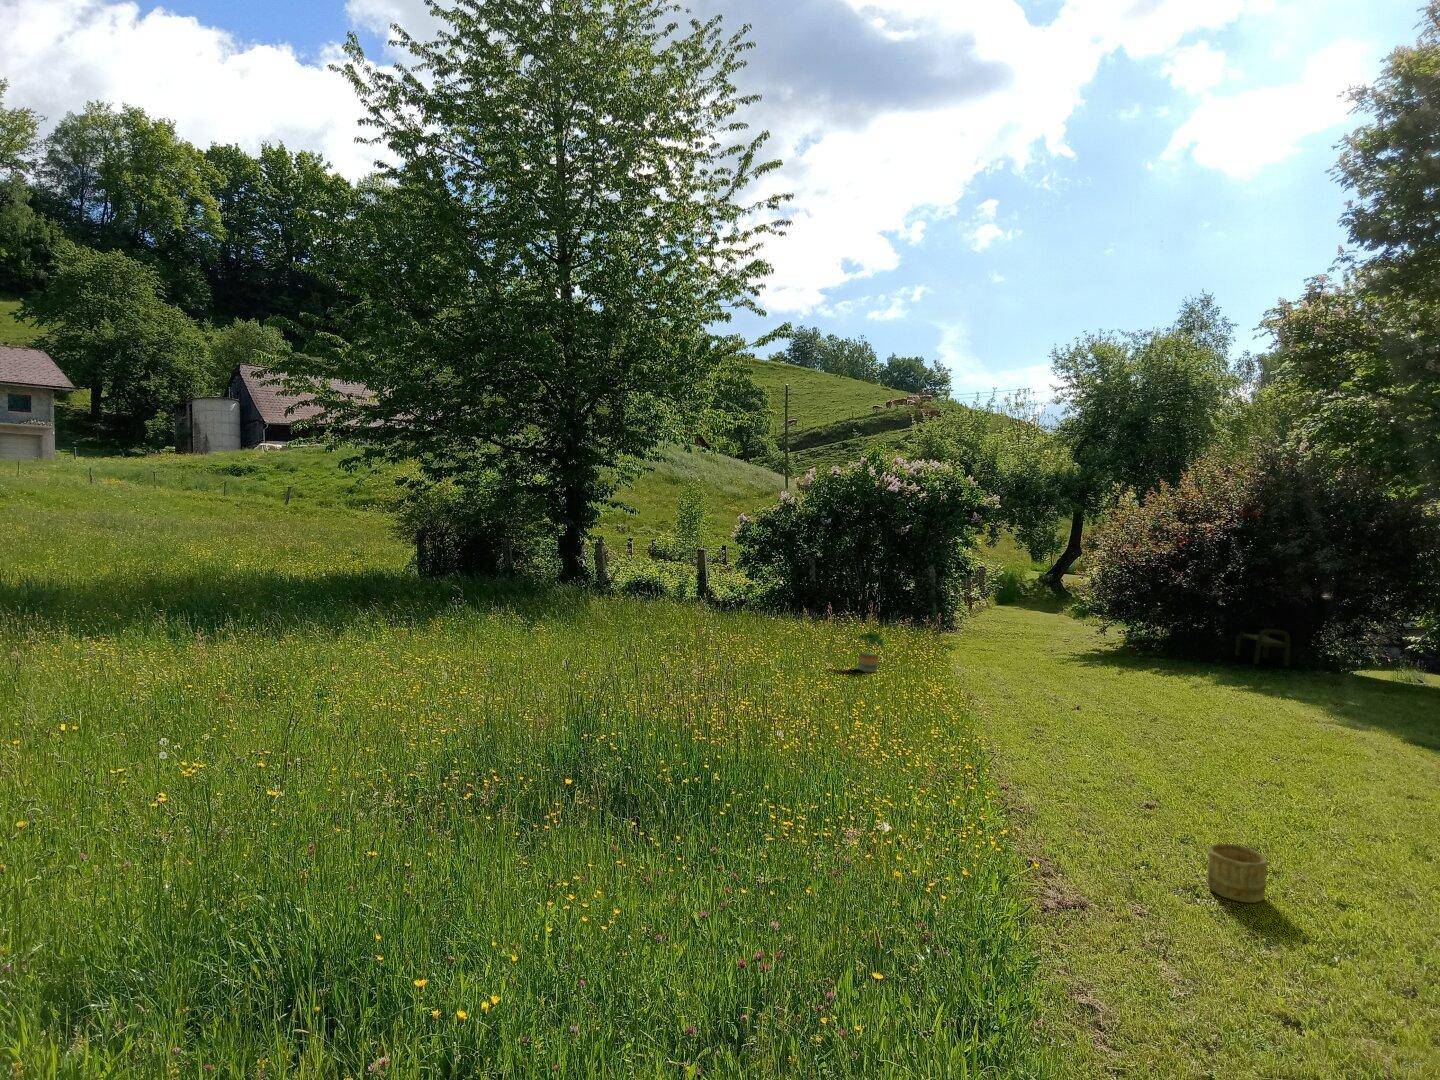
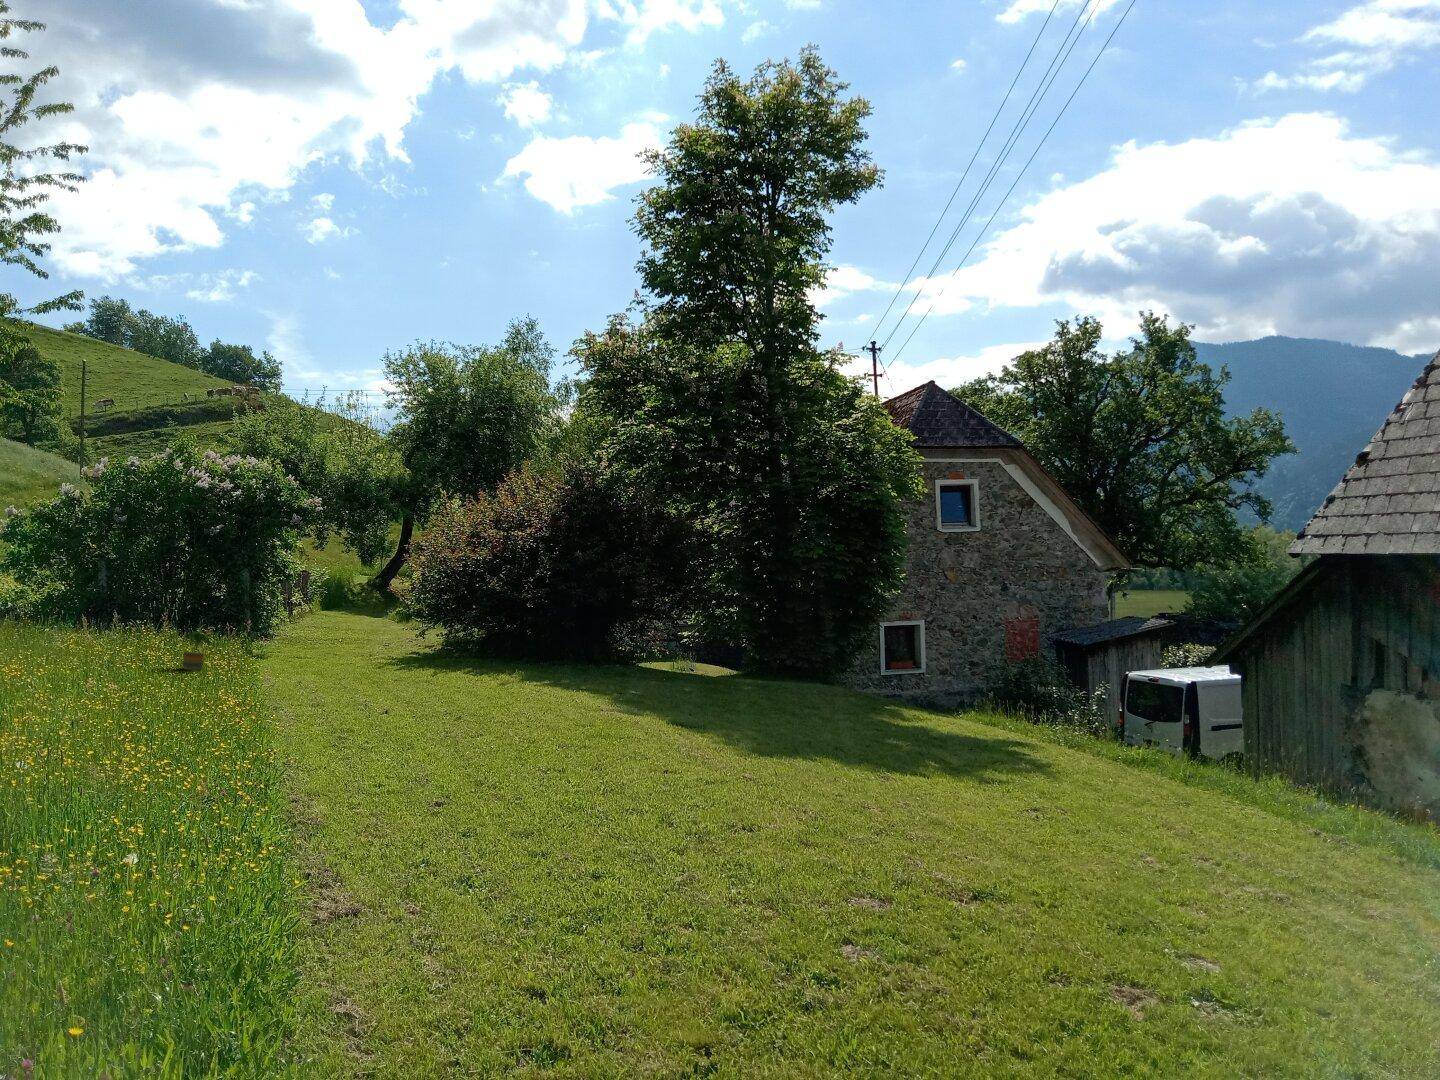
bench: present [1235,629,1290,666] -> none [534,624,575,661]
wooden bucket: present [1208,843,1269,903] -> none [453,746,487,778]

